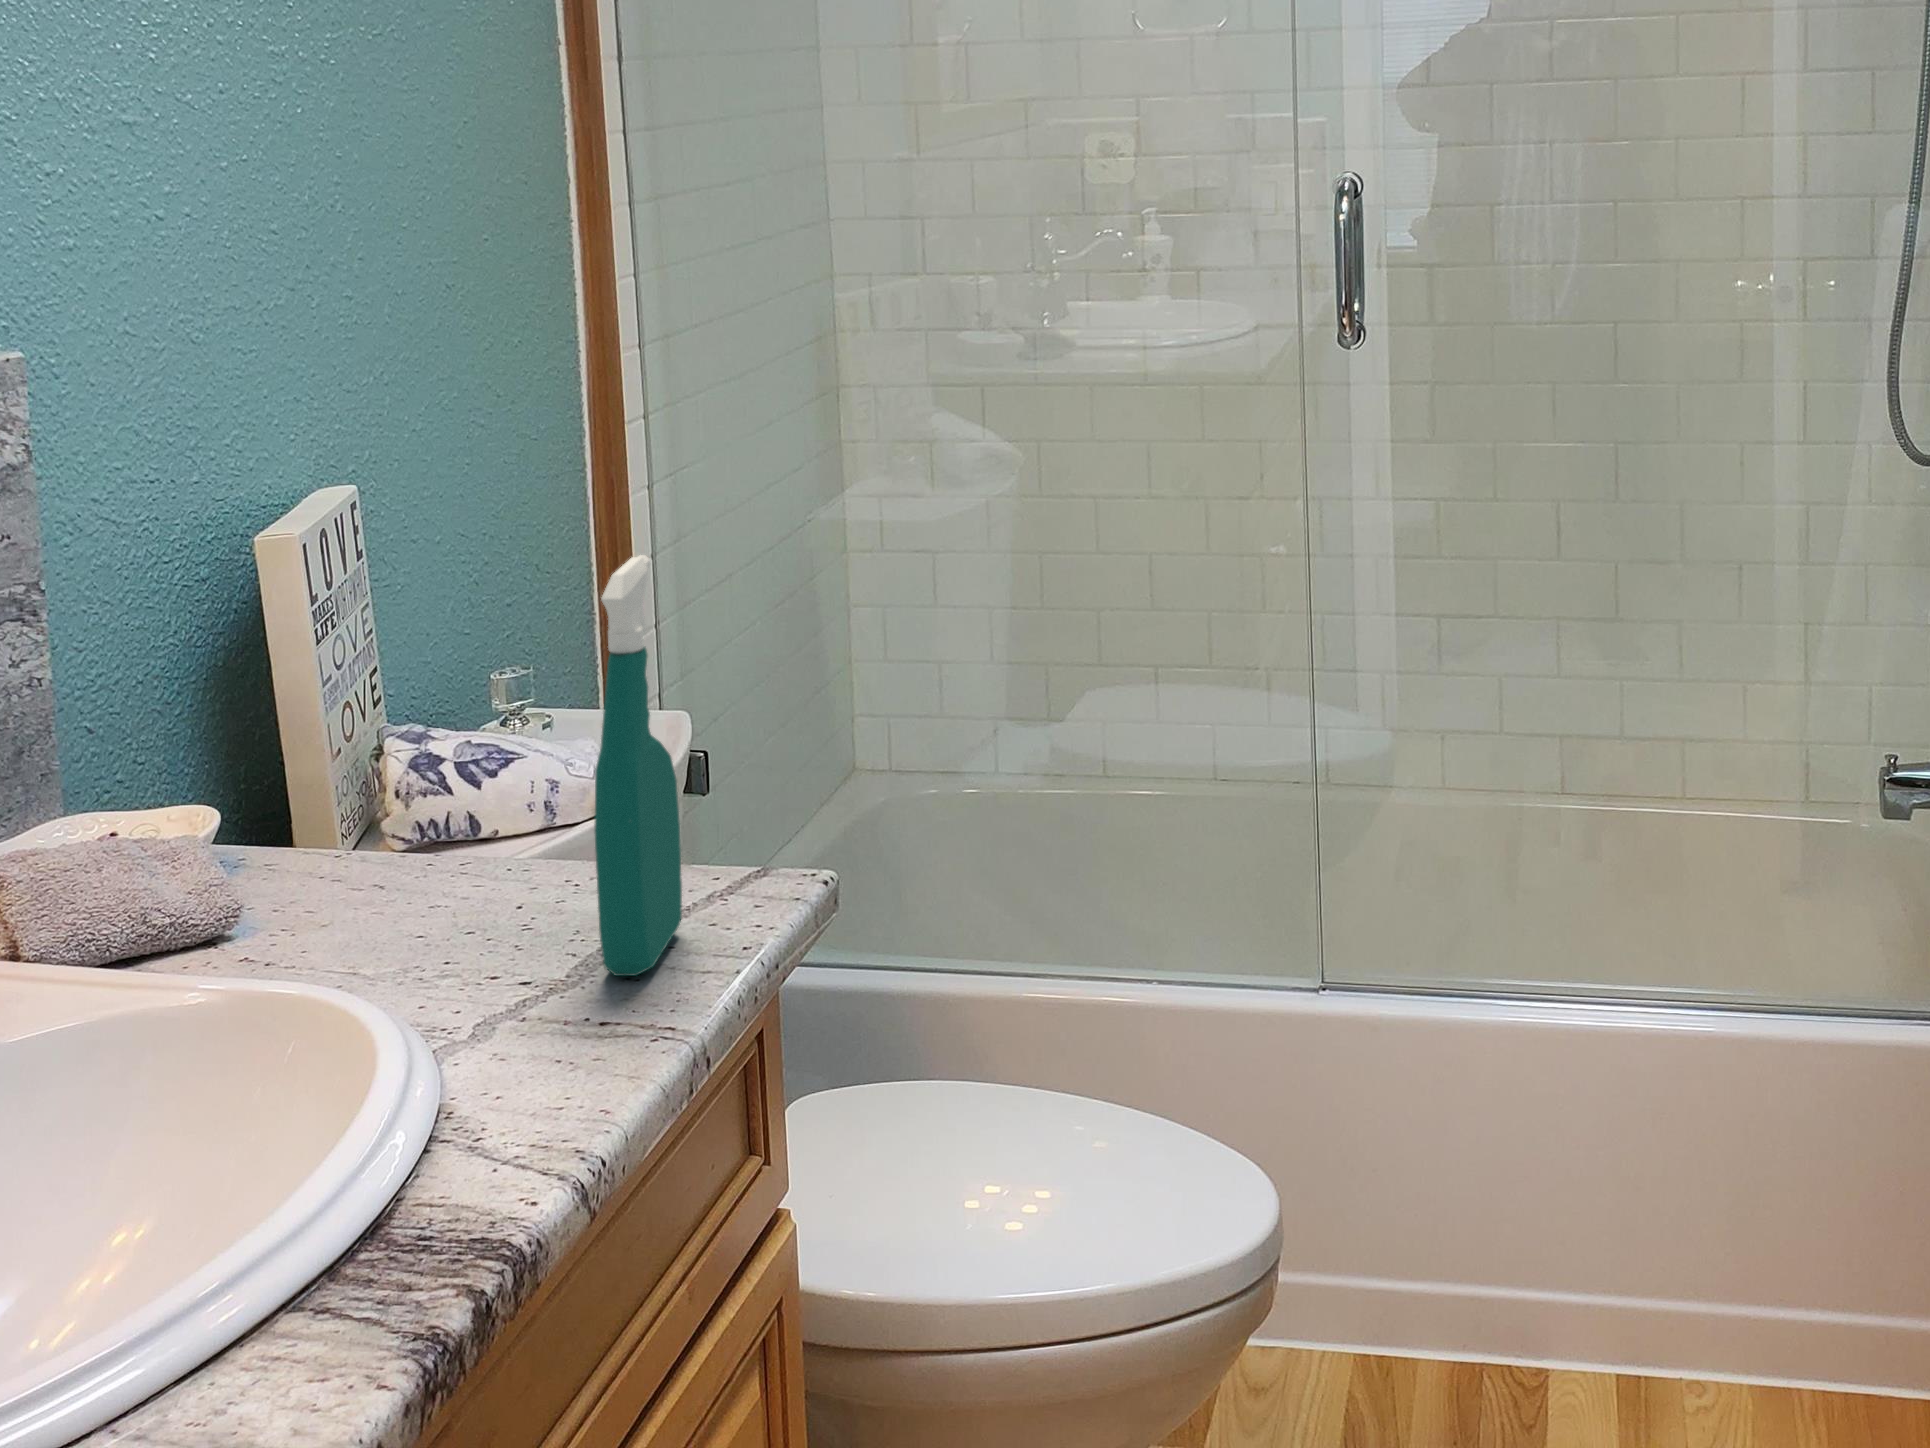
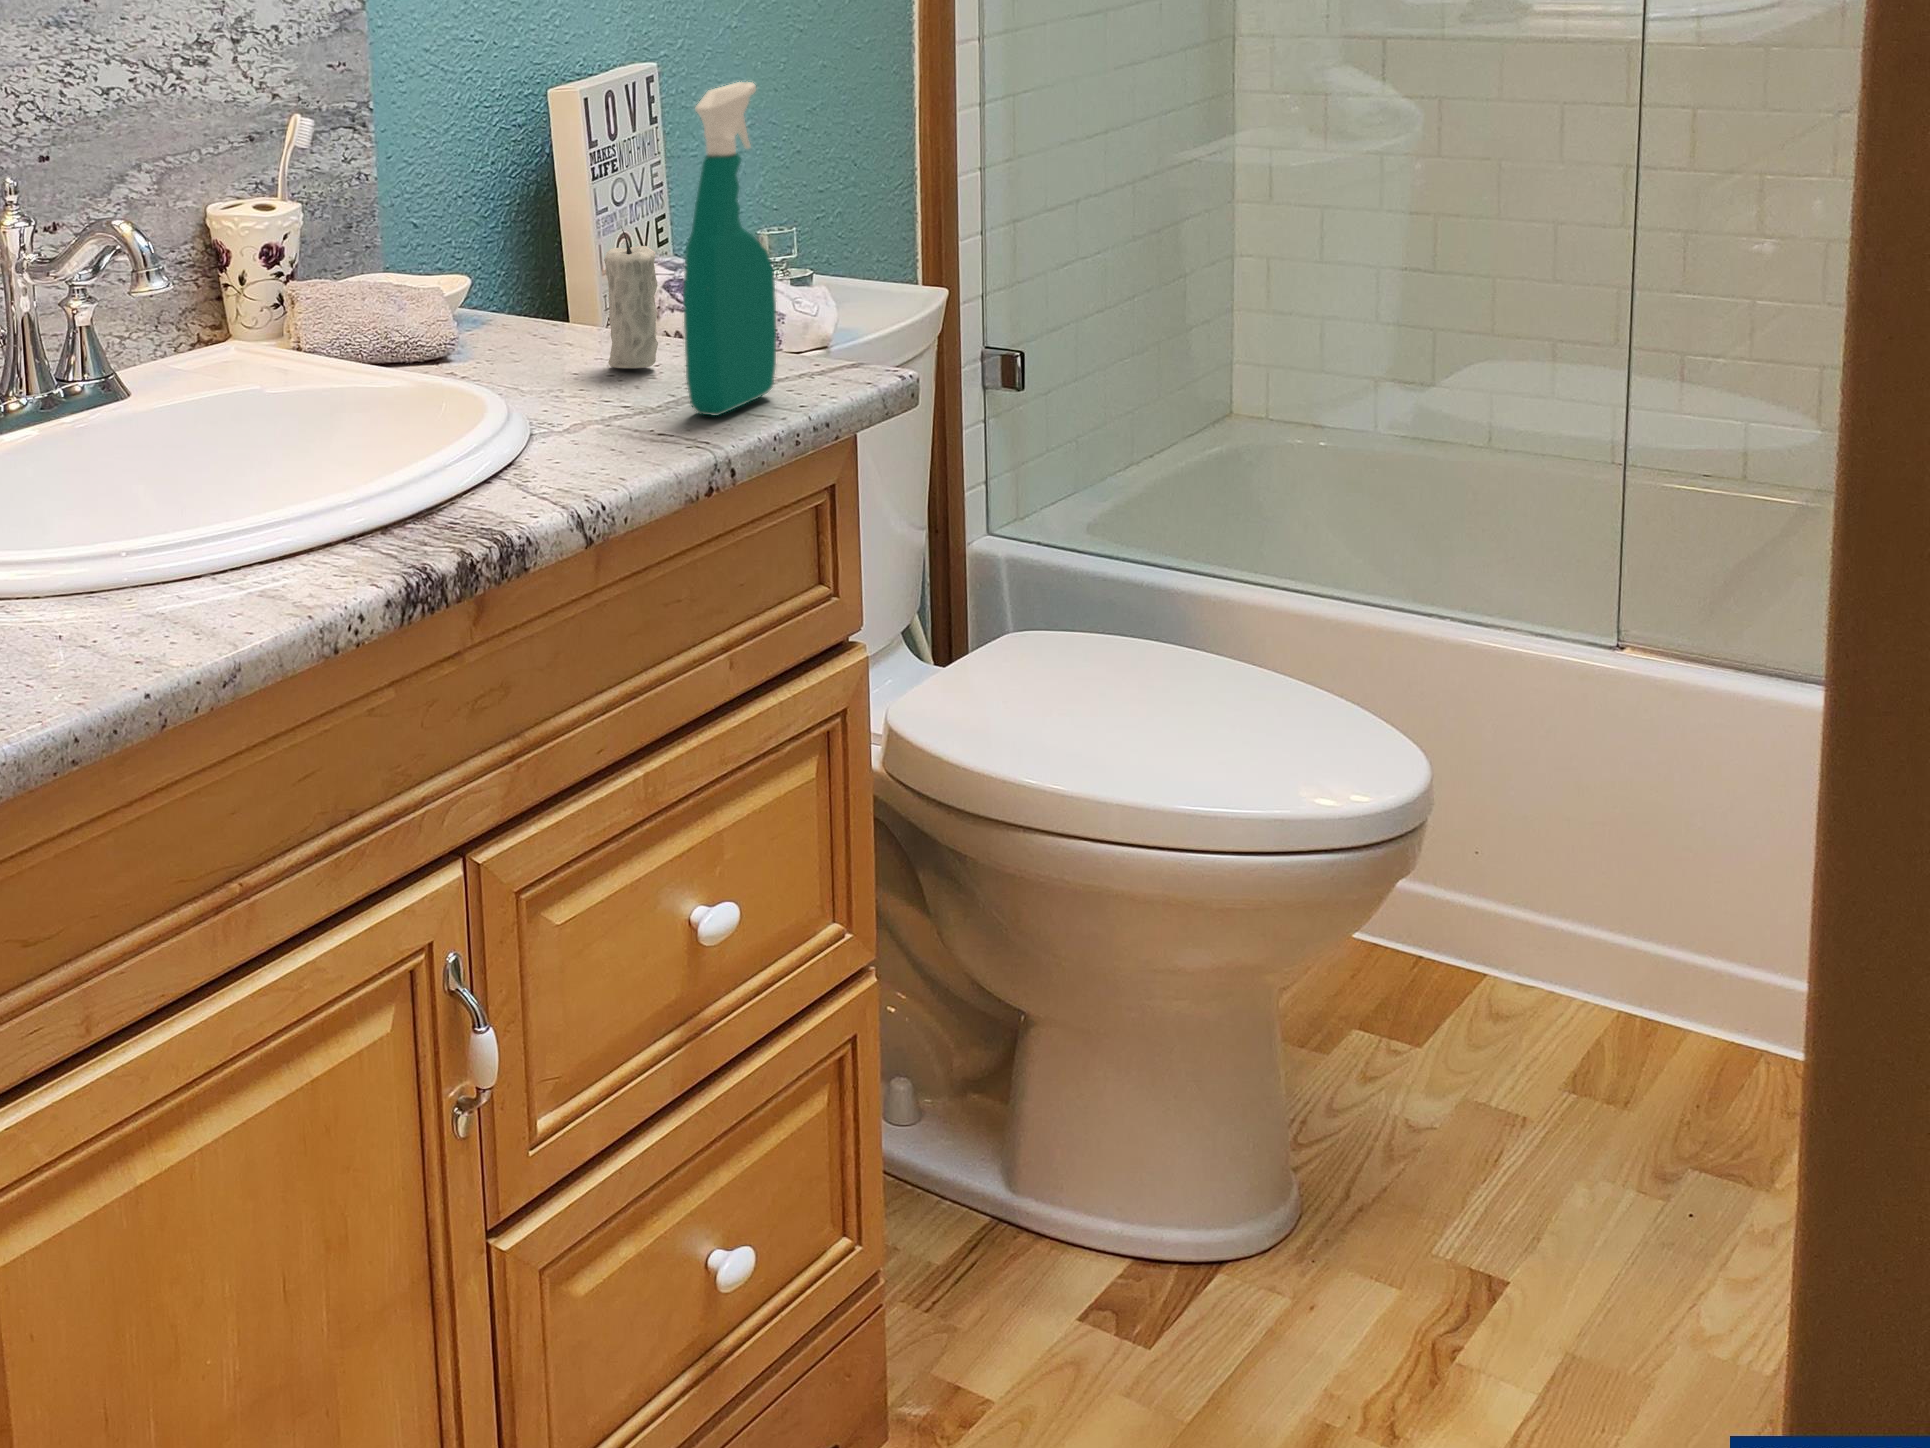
candle: none [441,731,514,917] -> present [604,227,658,368]

